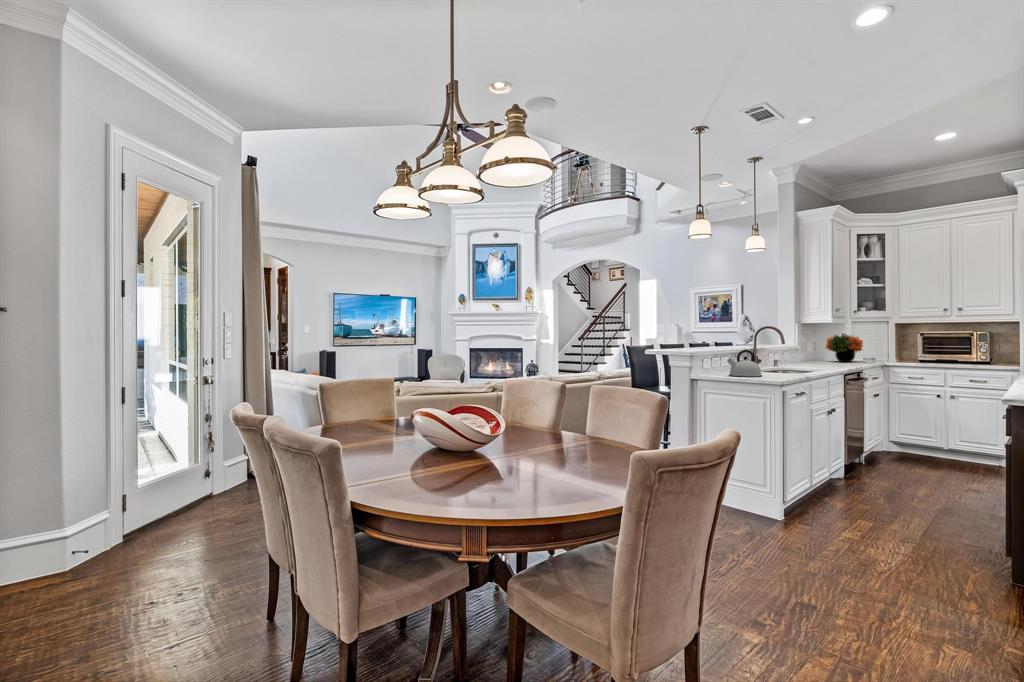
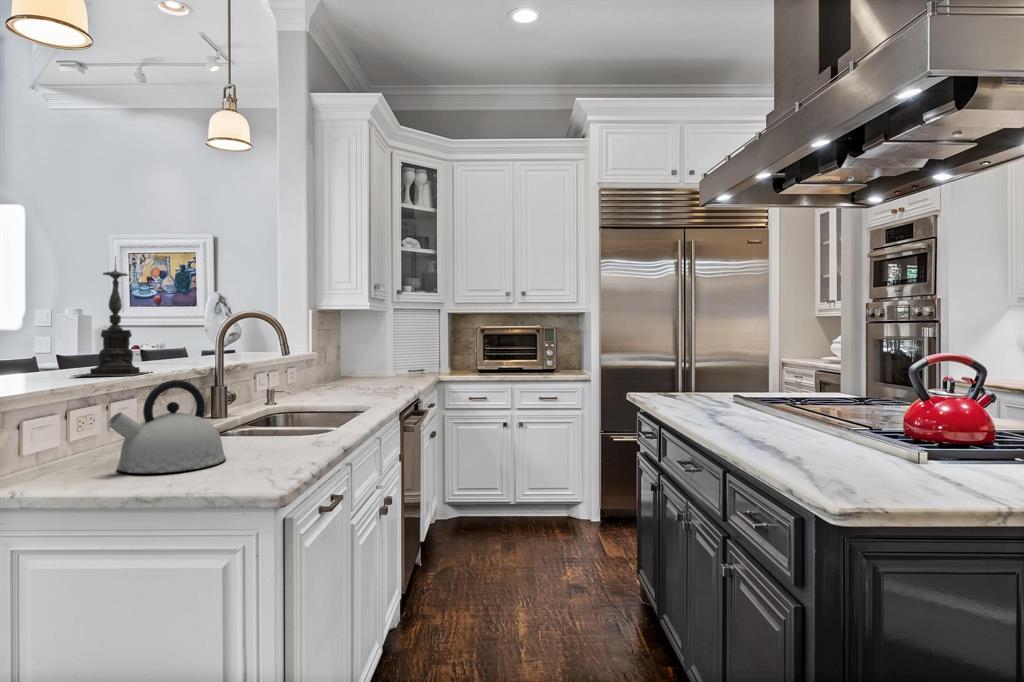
candle holder: none [708,309,733,350] -> present [73,258,151,377]
flower arrangement: present [826,334,863,362] -> none [354,329,411,379]

